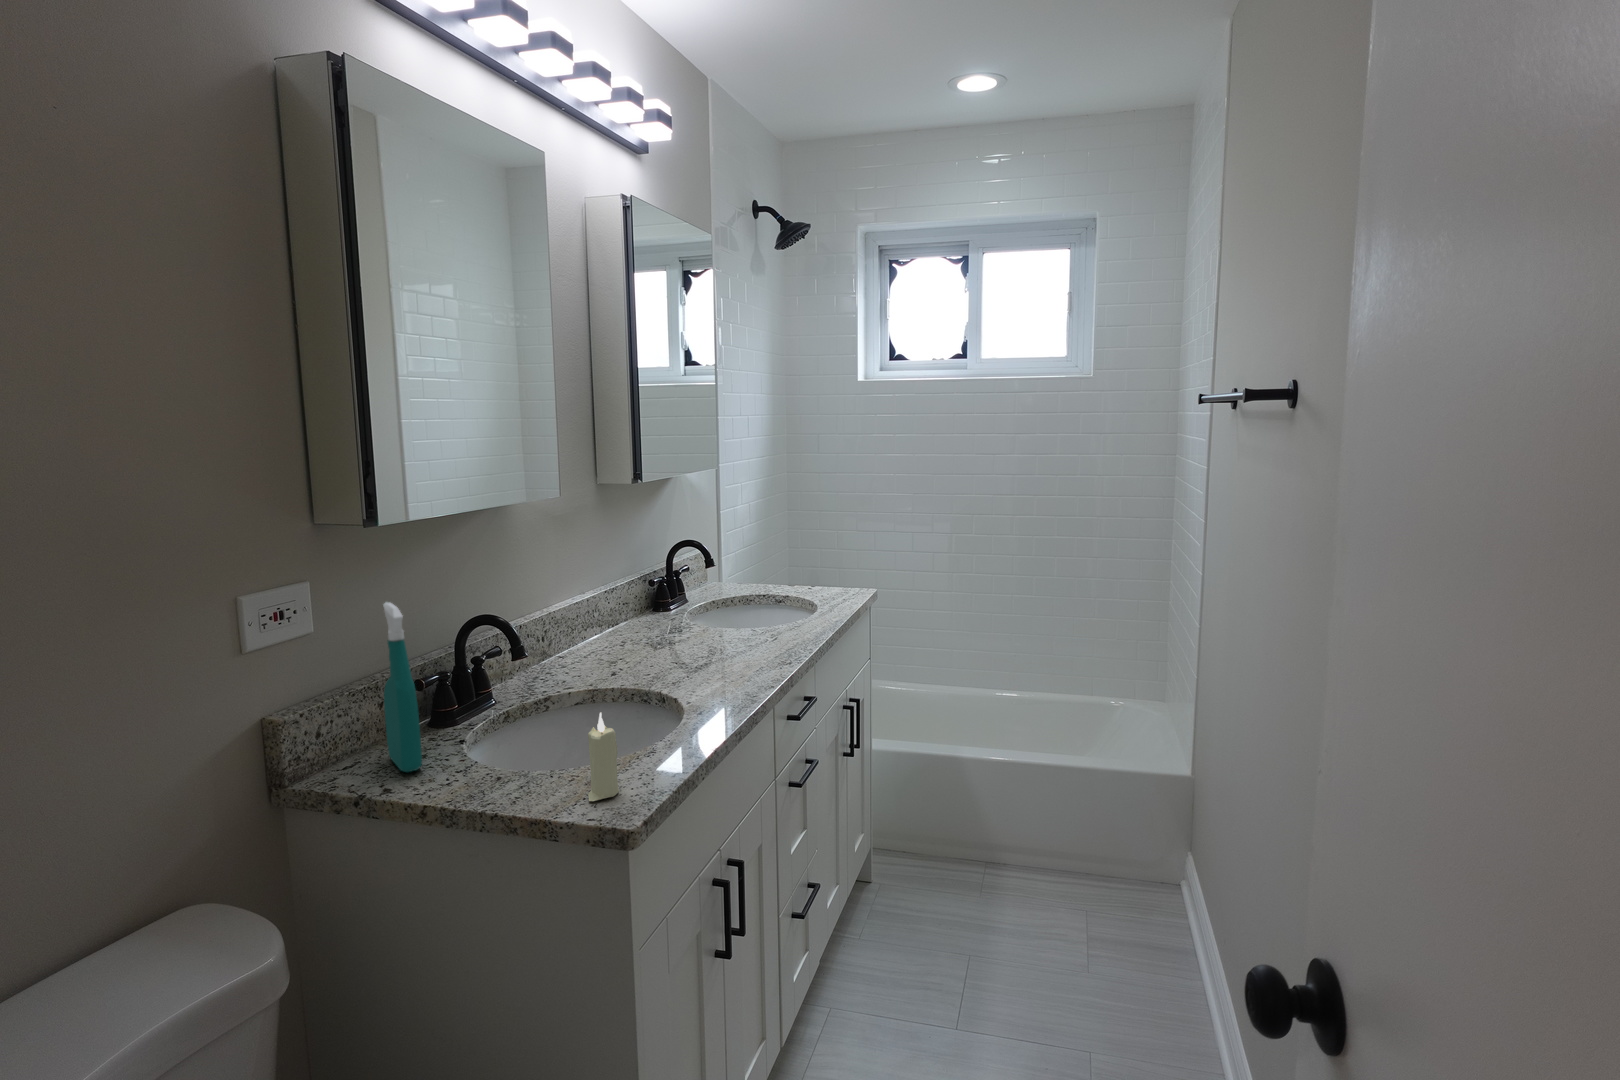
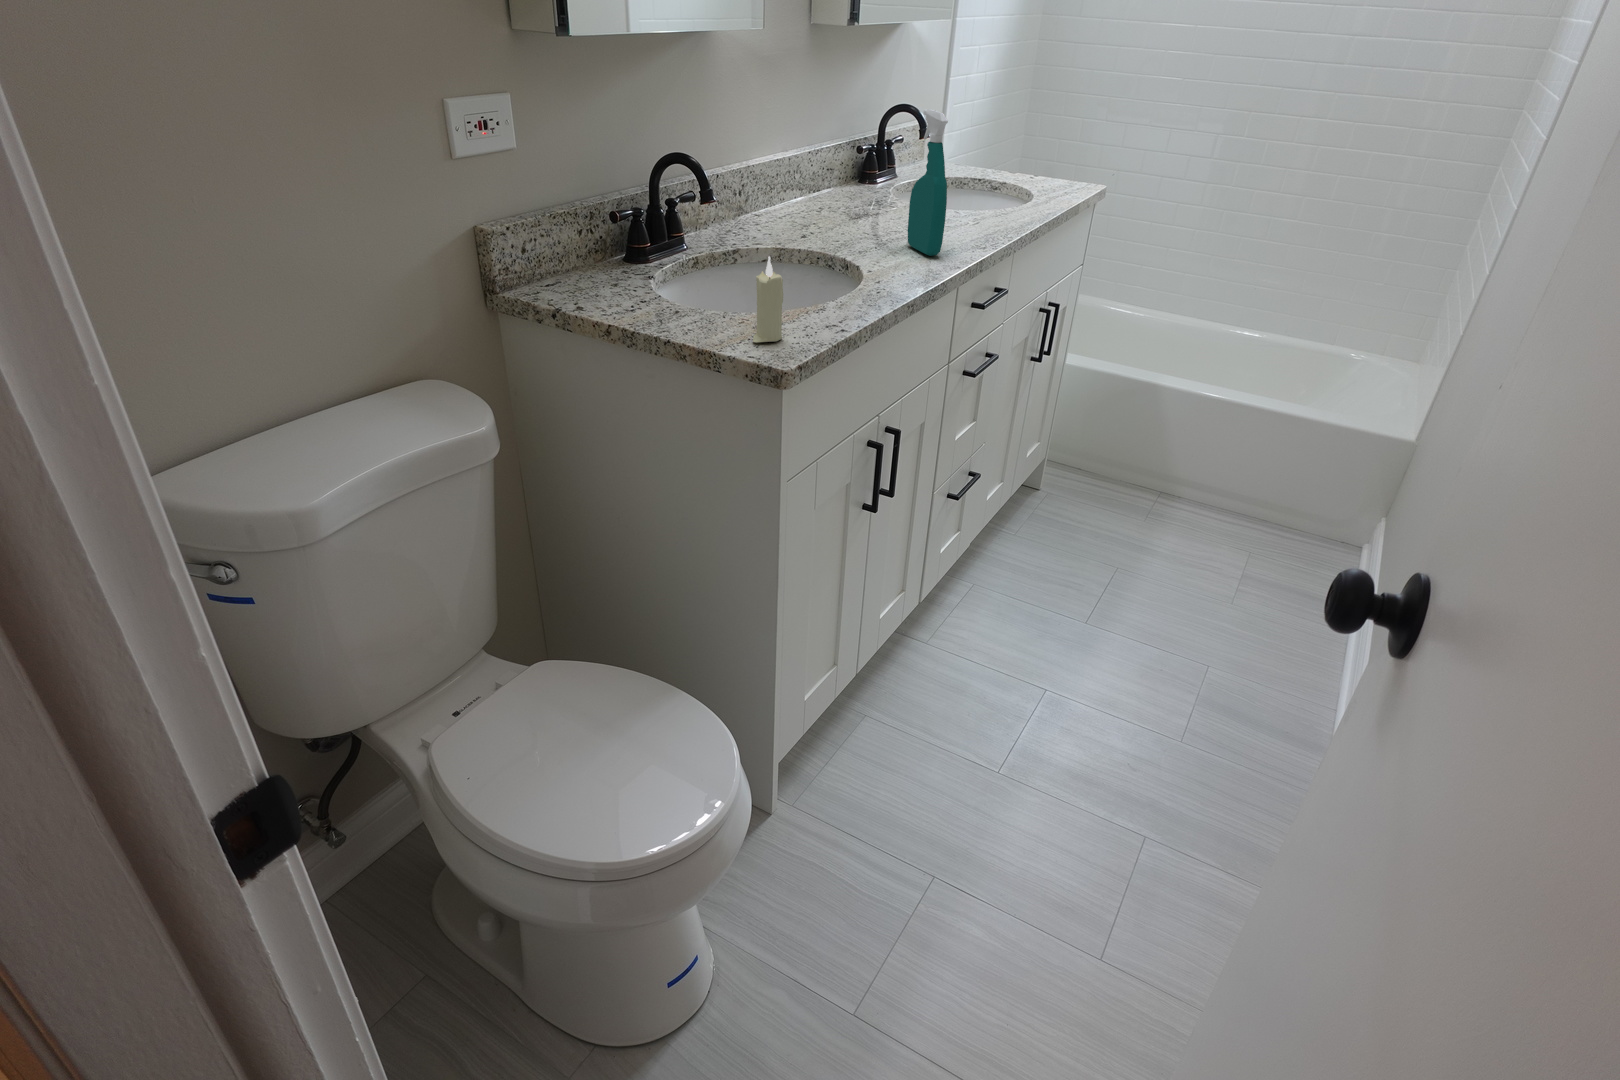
spray bottle: present [383,602,422,772] -> present [908,109,948,256]

